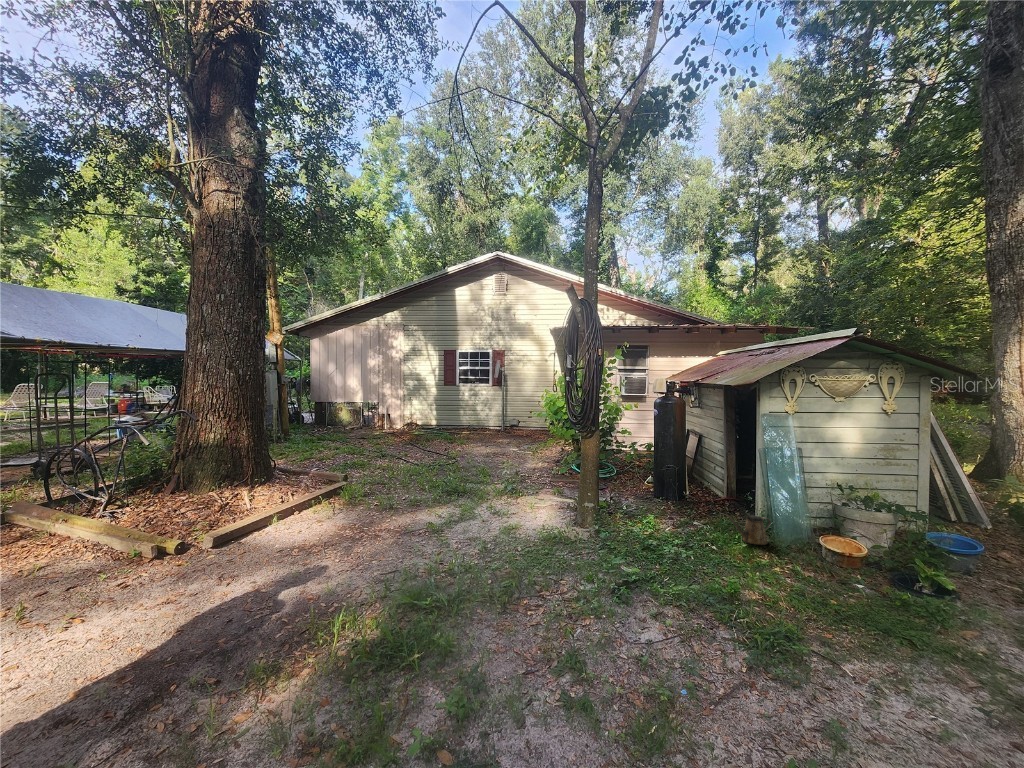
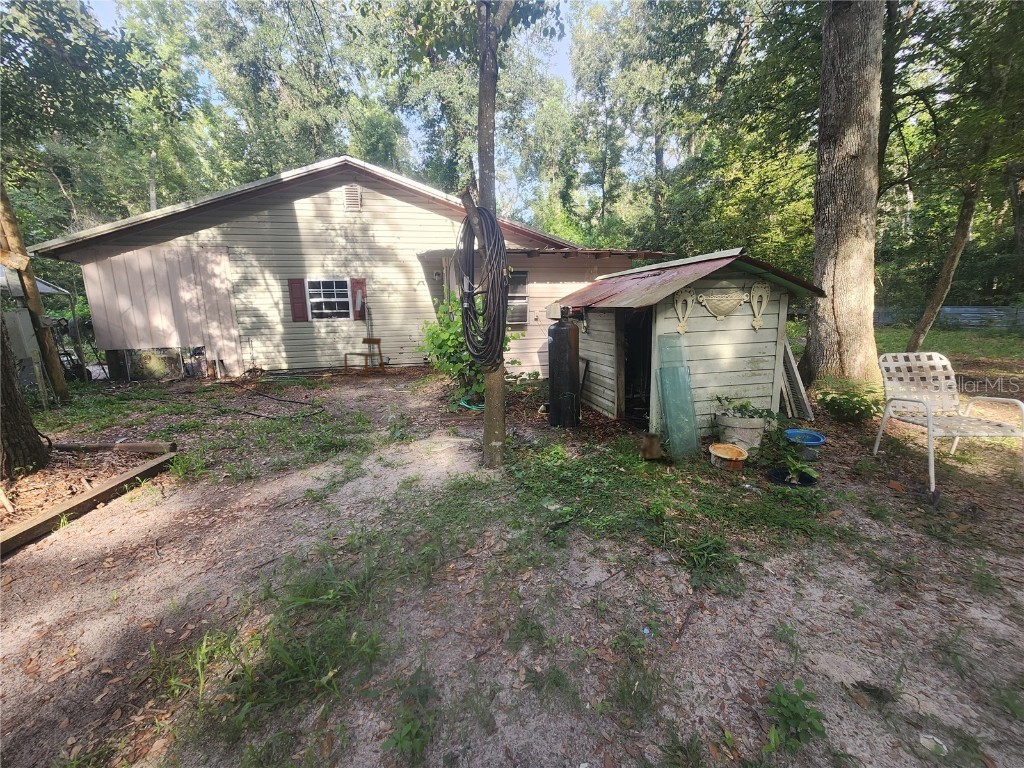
bench: none [479,401,513,437] -> present [344,338,385,377]

